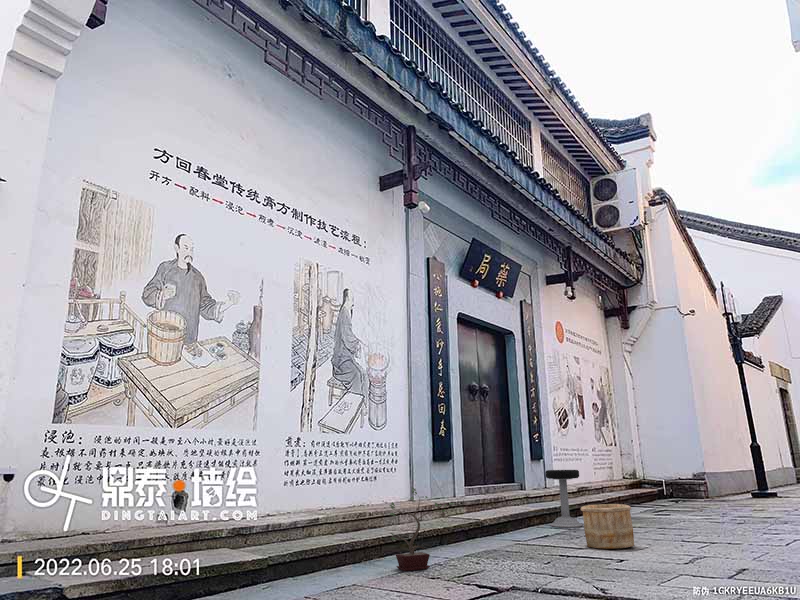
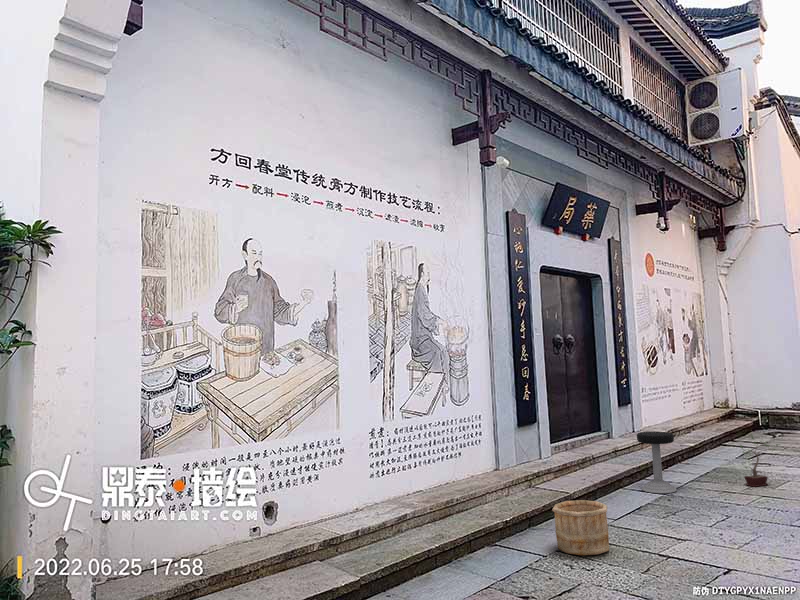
potted plant: present [389,487,454,571] -> present [741,435,777,487]
wooden bucket: present [581,504,634,549] -> present [552,500,609,555]

